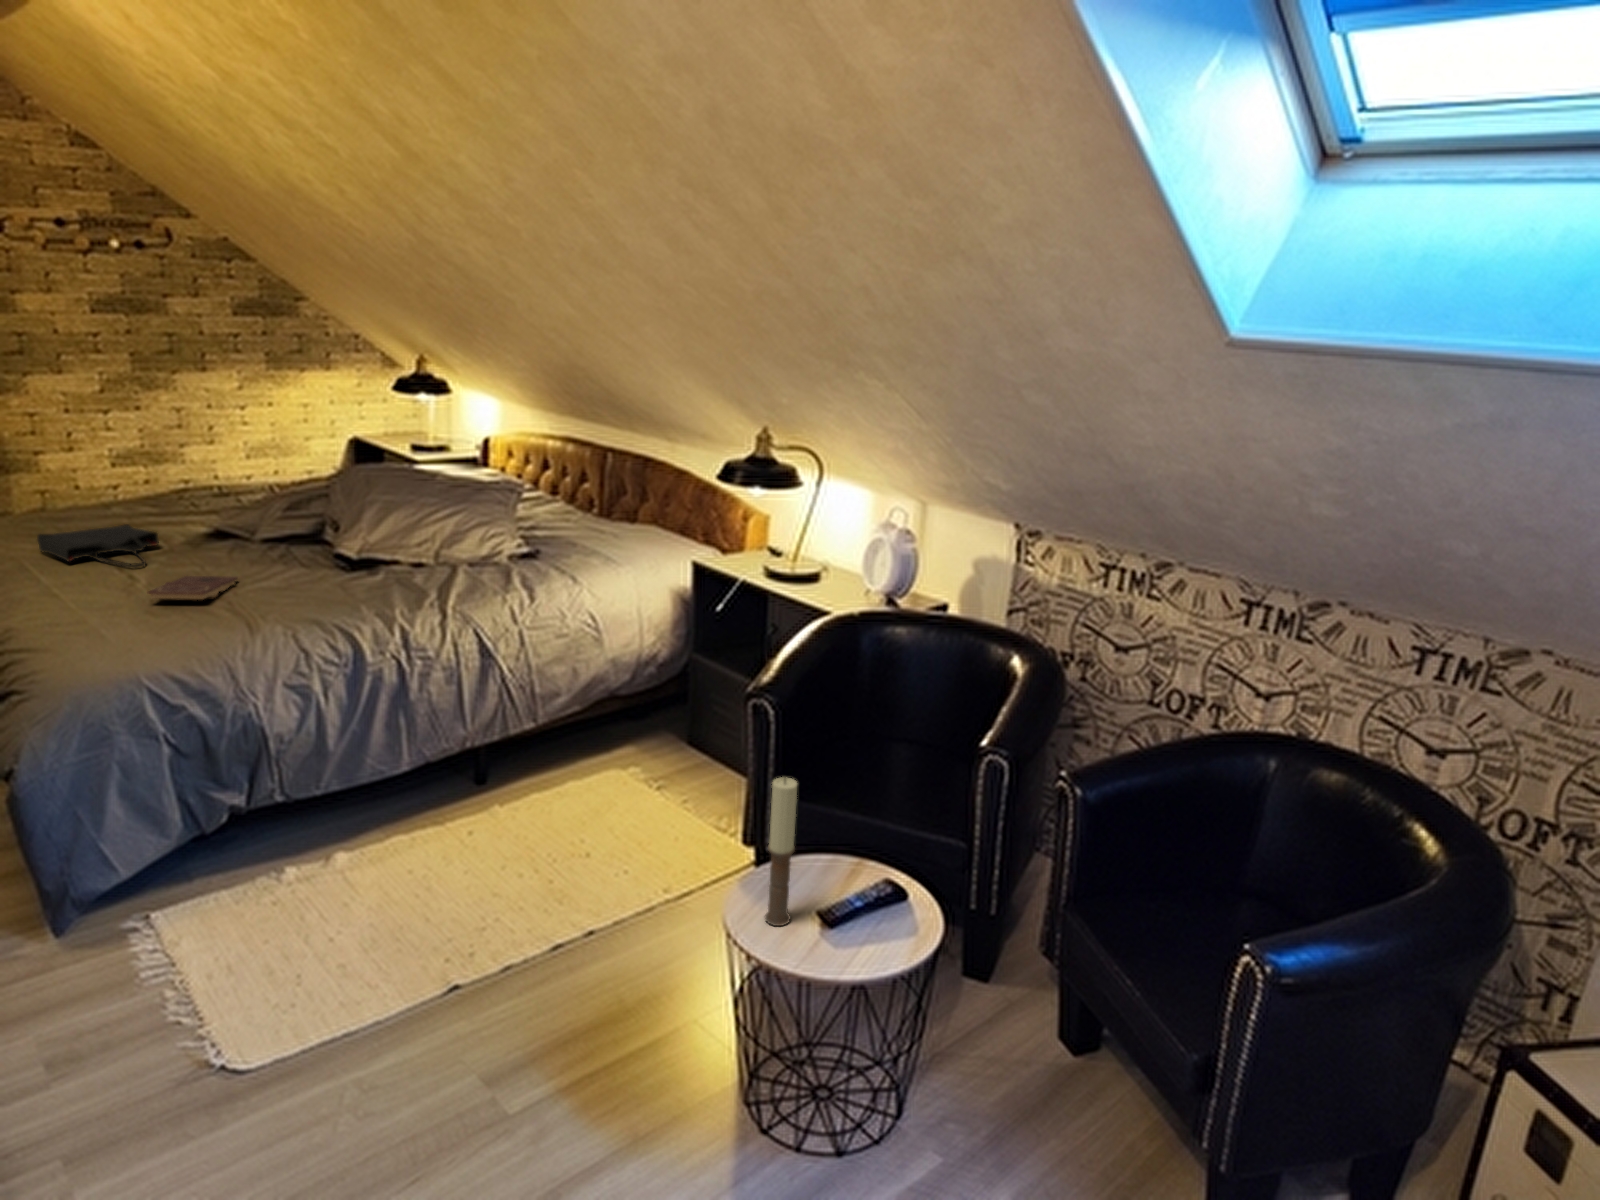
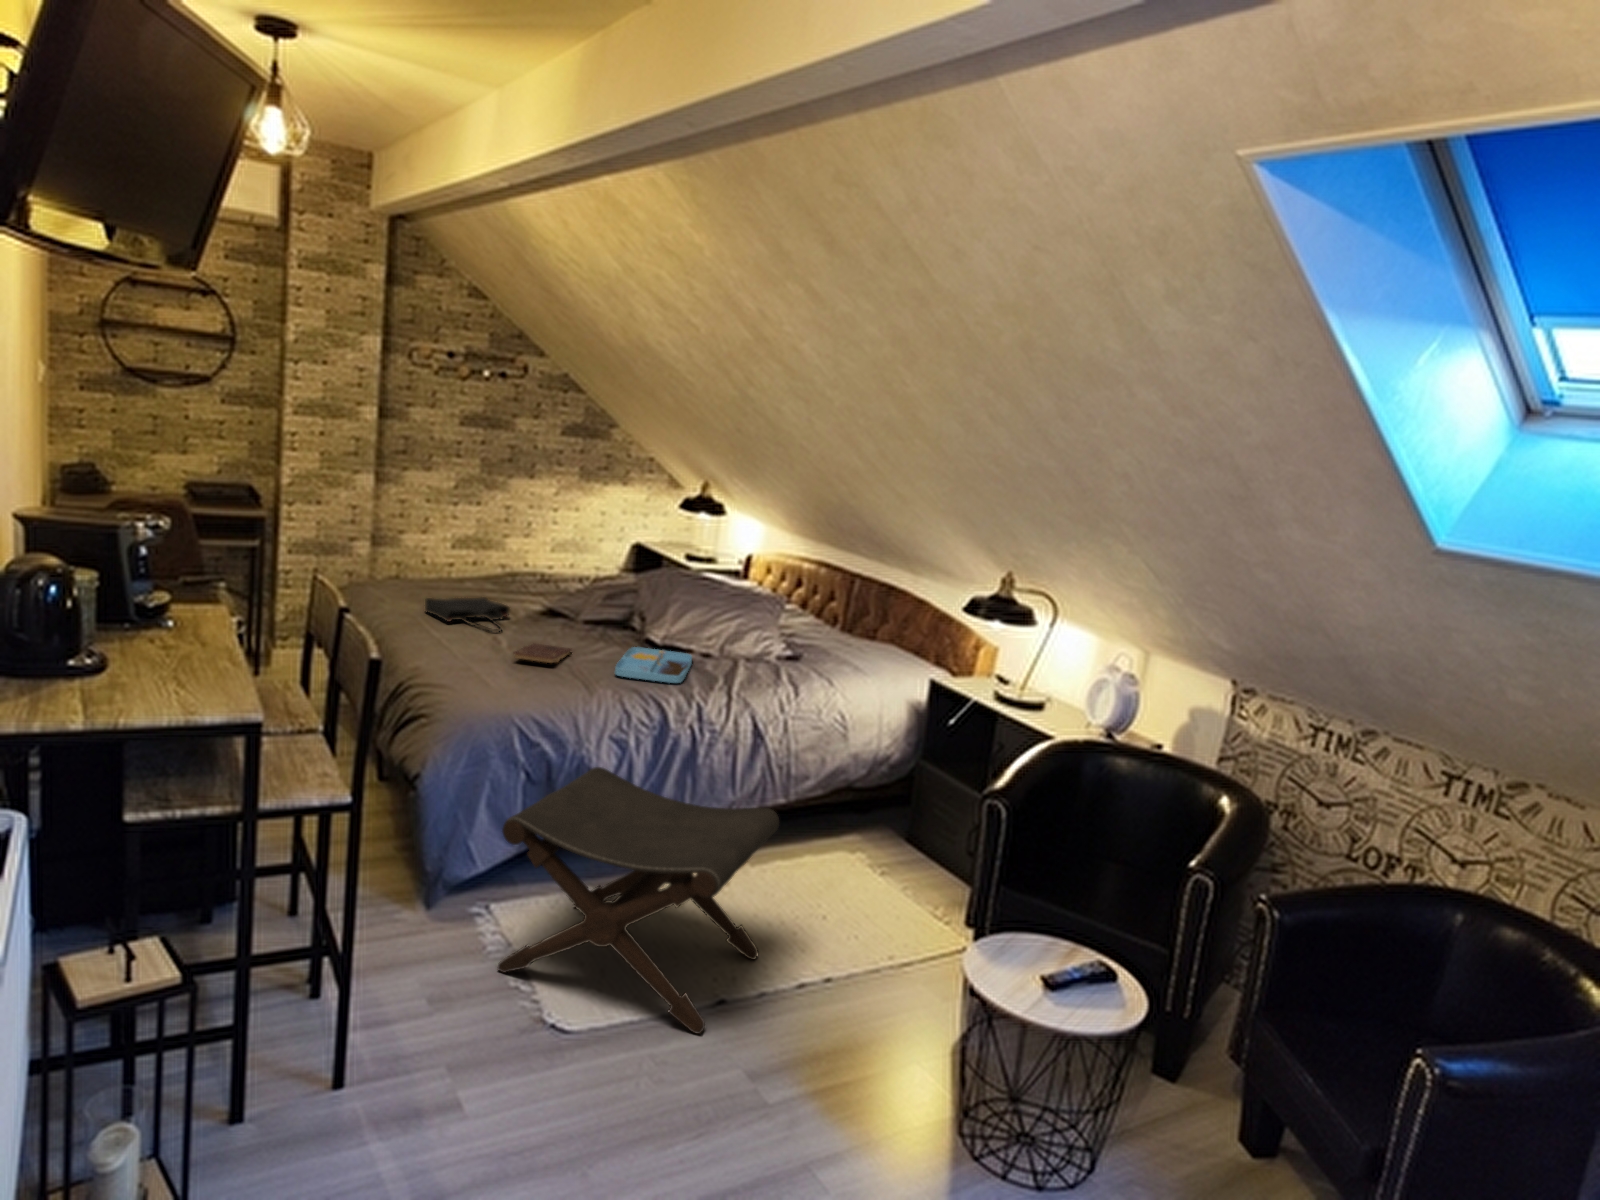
tray: none [290,565,399,605] -> present [615,647,692,683]
footstool: none [110,726,503,1041] -> present [498,767,779,1034]
candle: present [765,777,797,926] -> none [996,857,1037,981]

